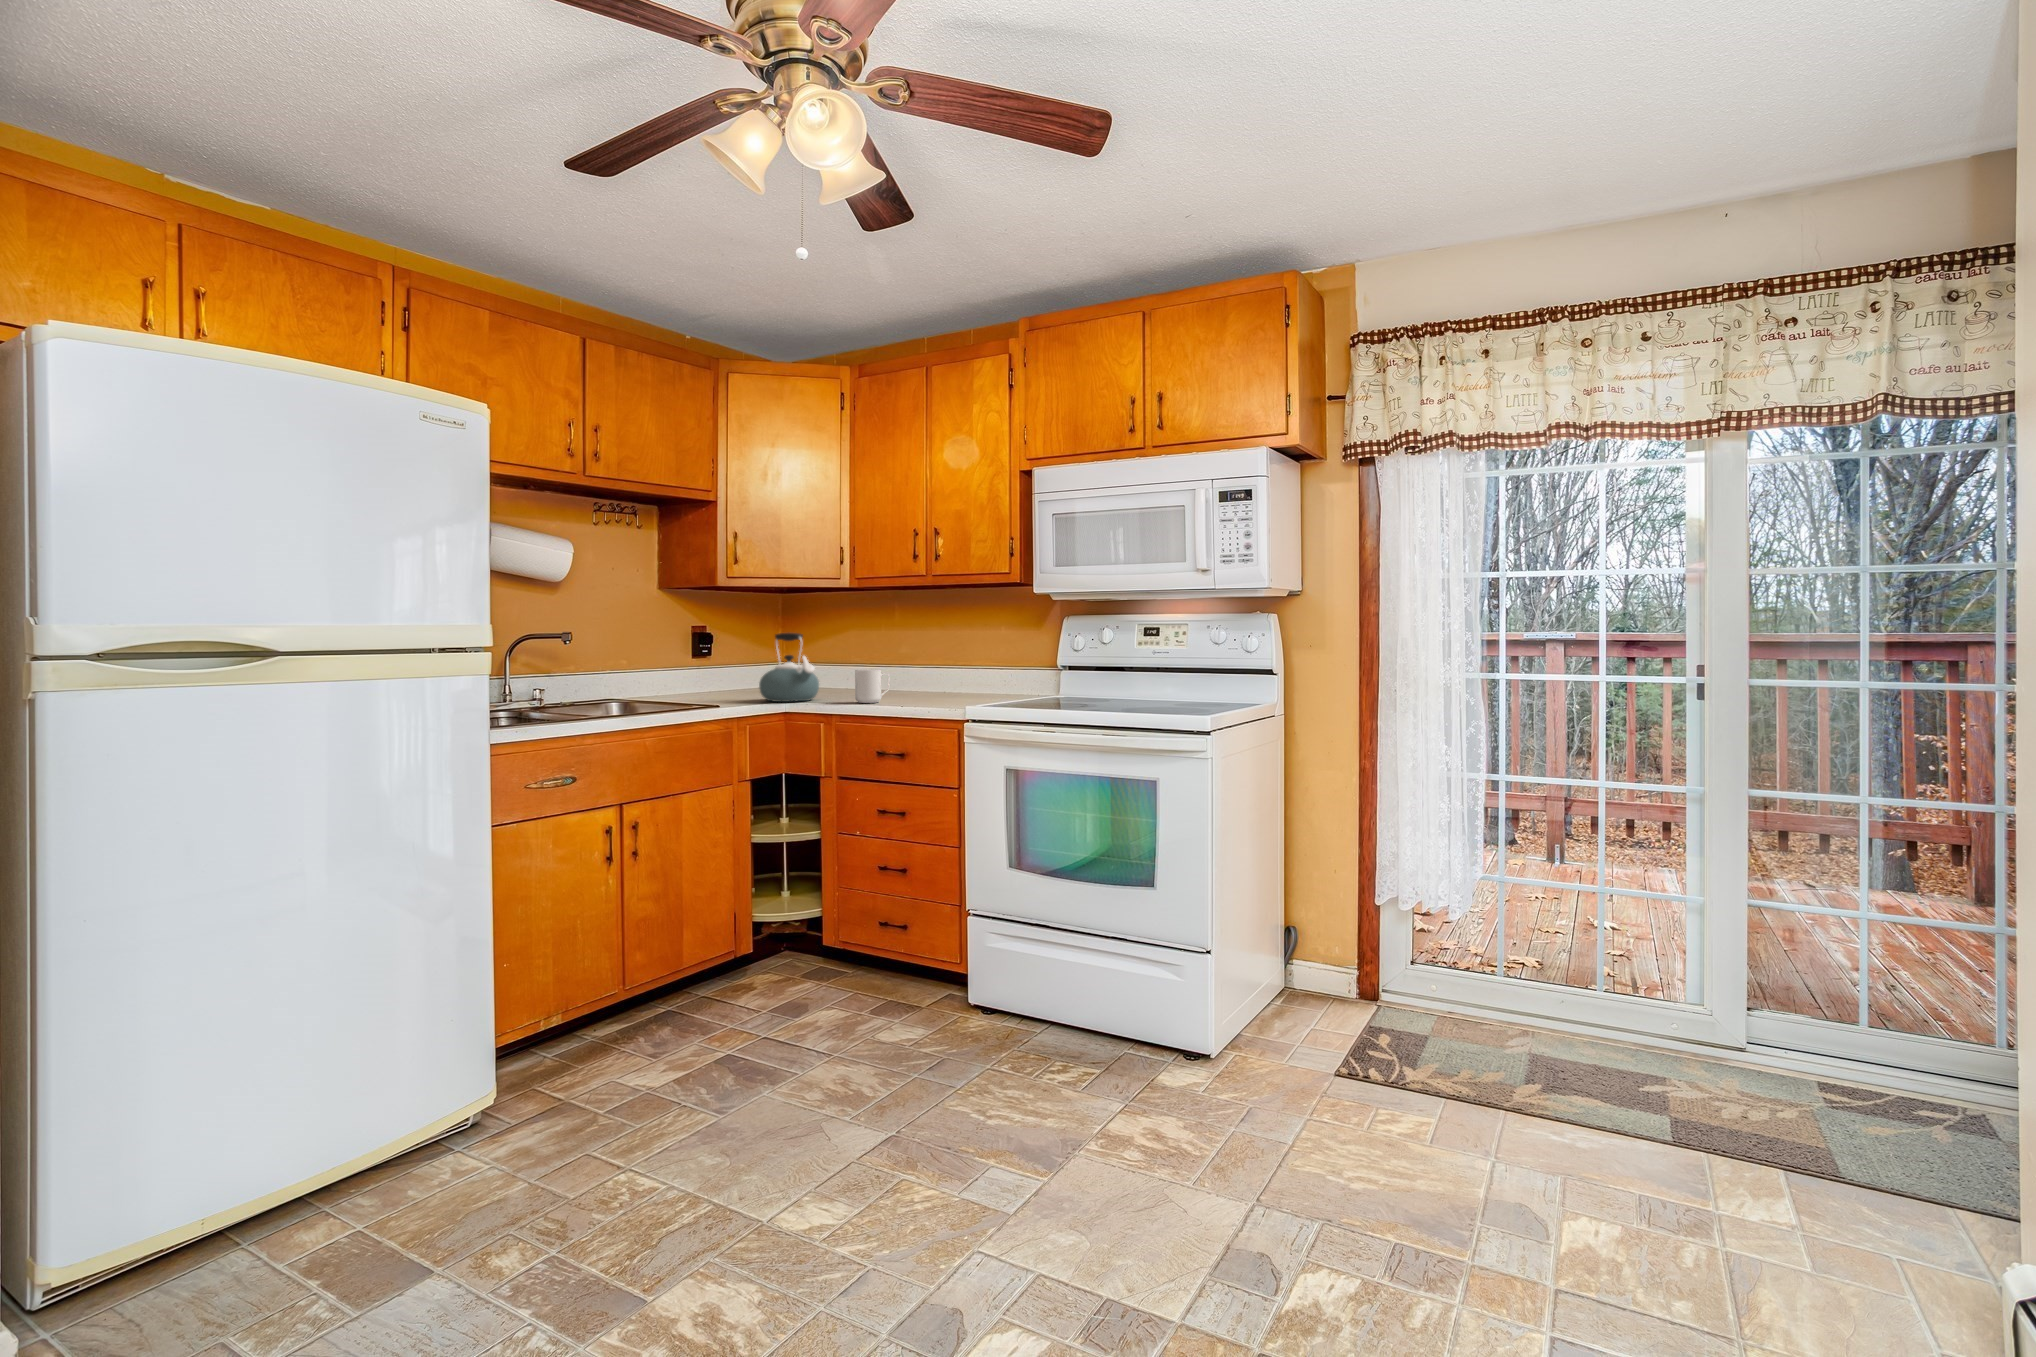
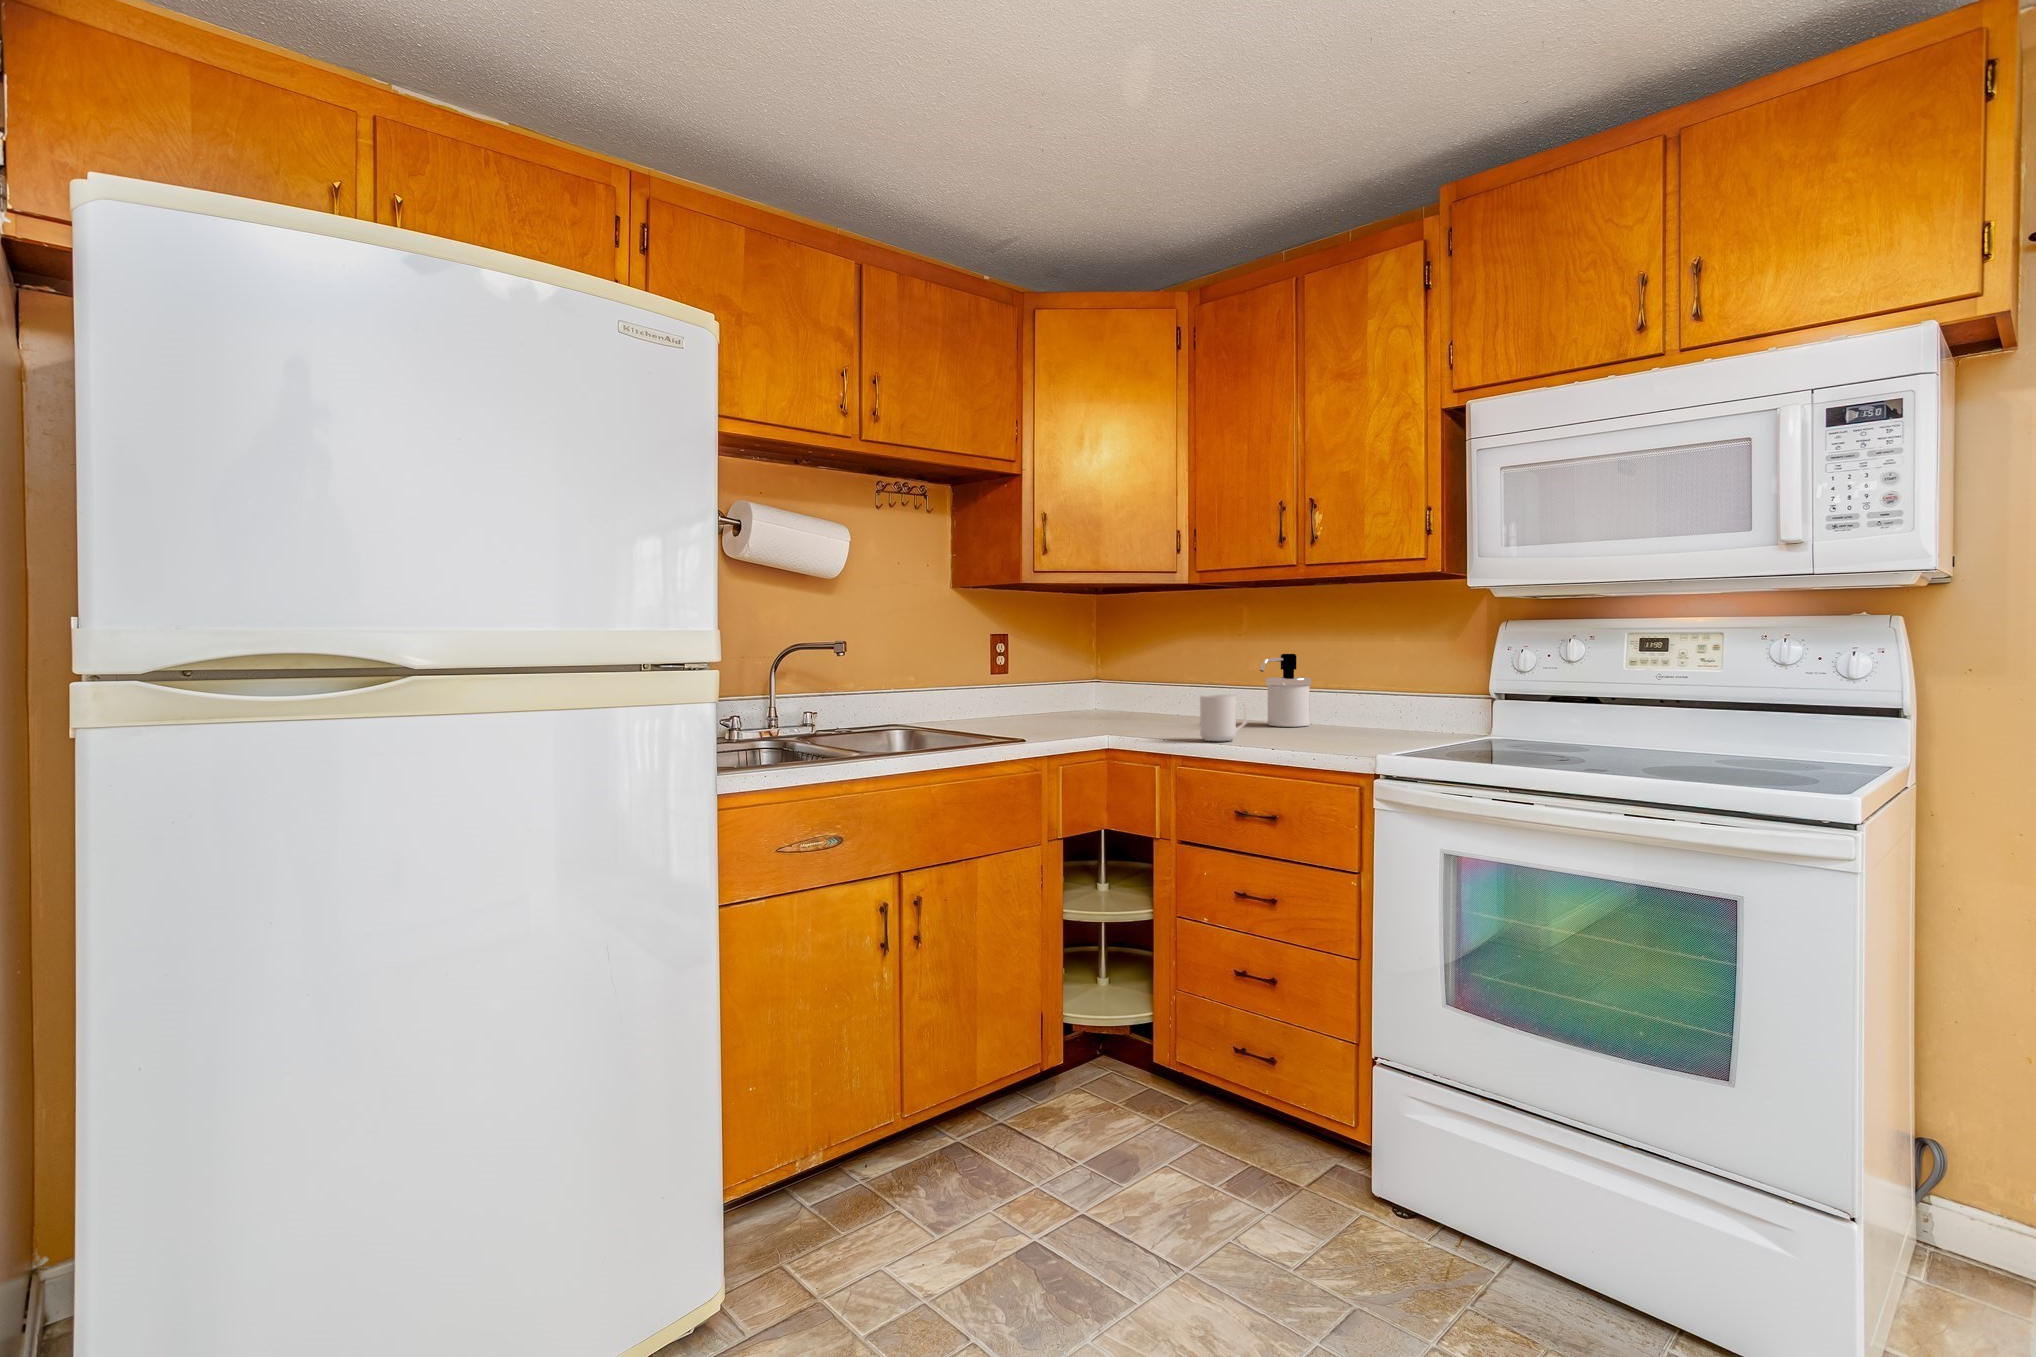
kettle: present [759,633,819,702] -> none [1072,645,1149,736]
soap dispenser: none [902,641,940,694] -> present [1260,654,1311,727]

